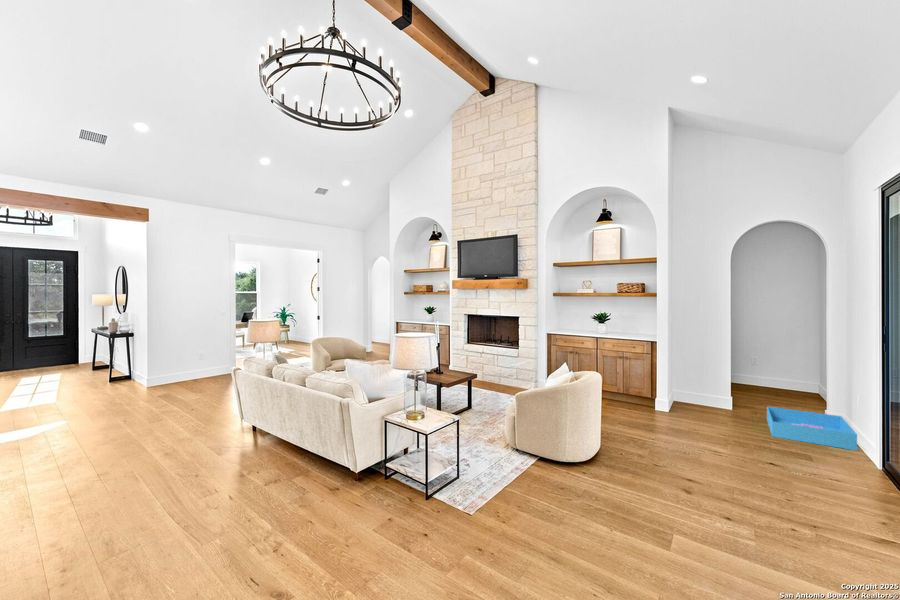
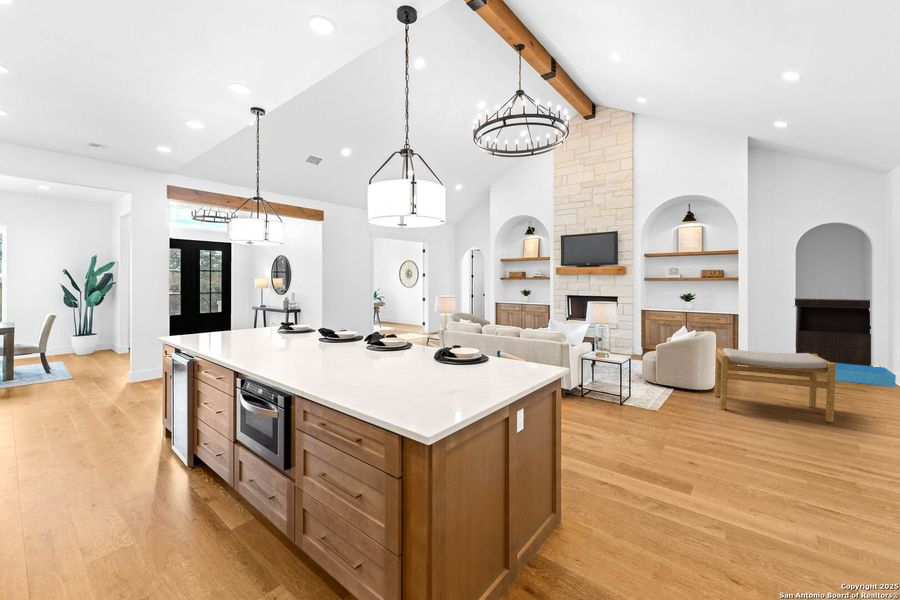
console table: none [727,318,843,411] -> present [795,299,871,366]
footstool: none [596,411,772,562] -> present [715,348,836,423]

